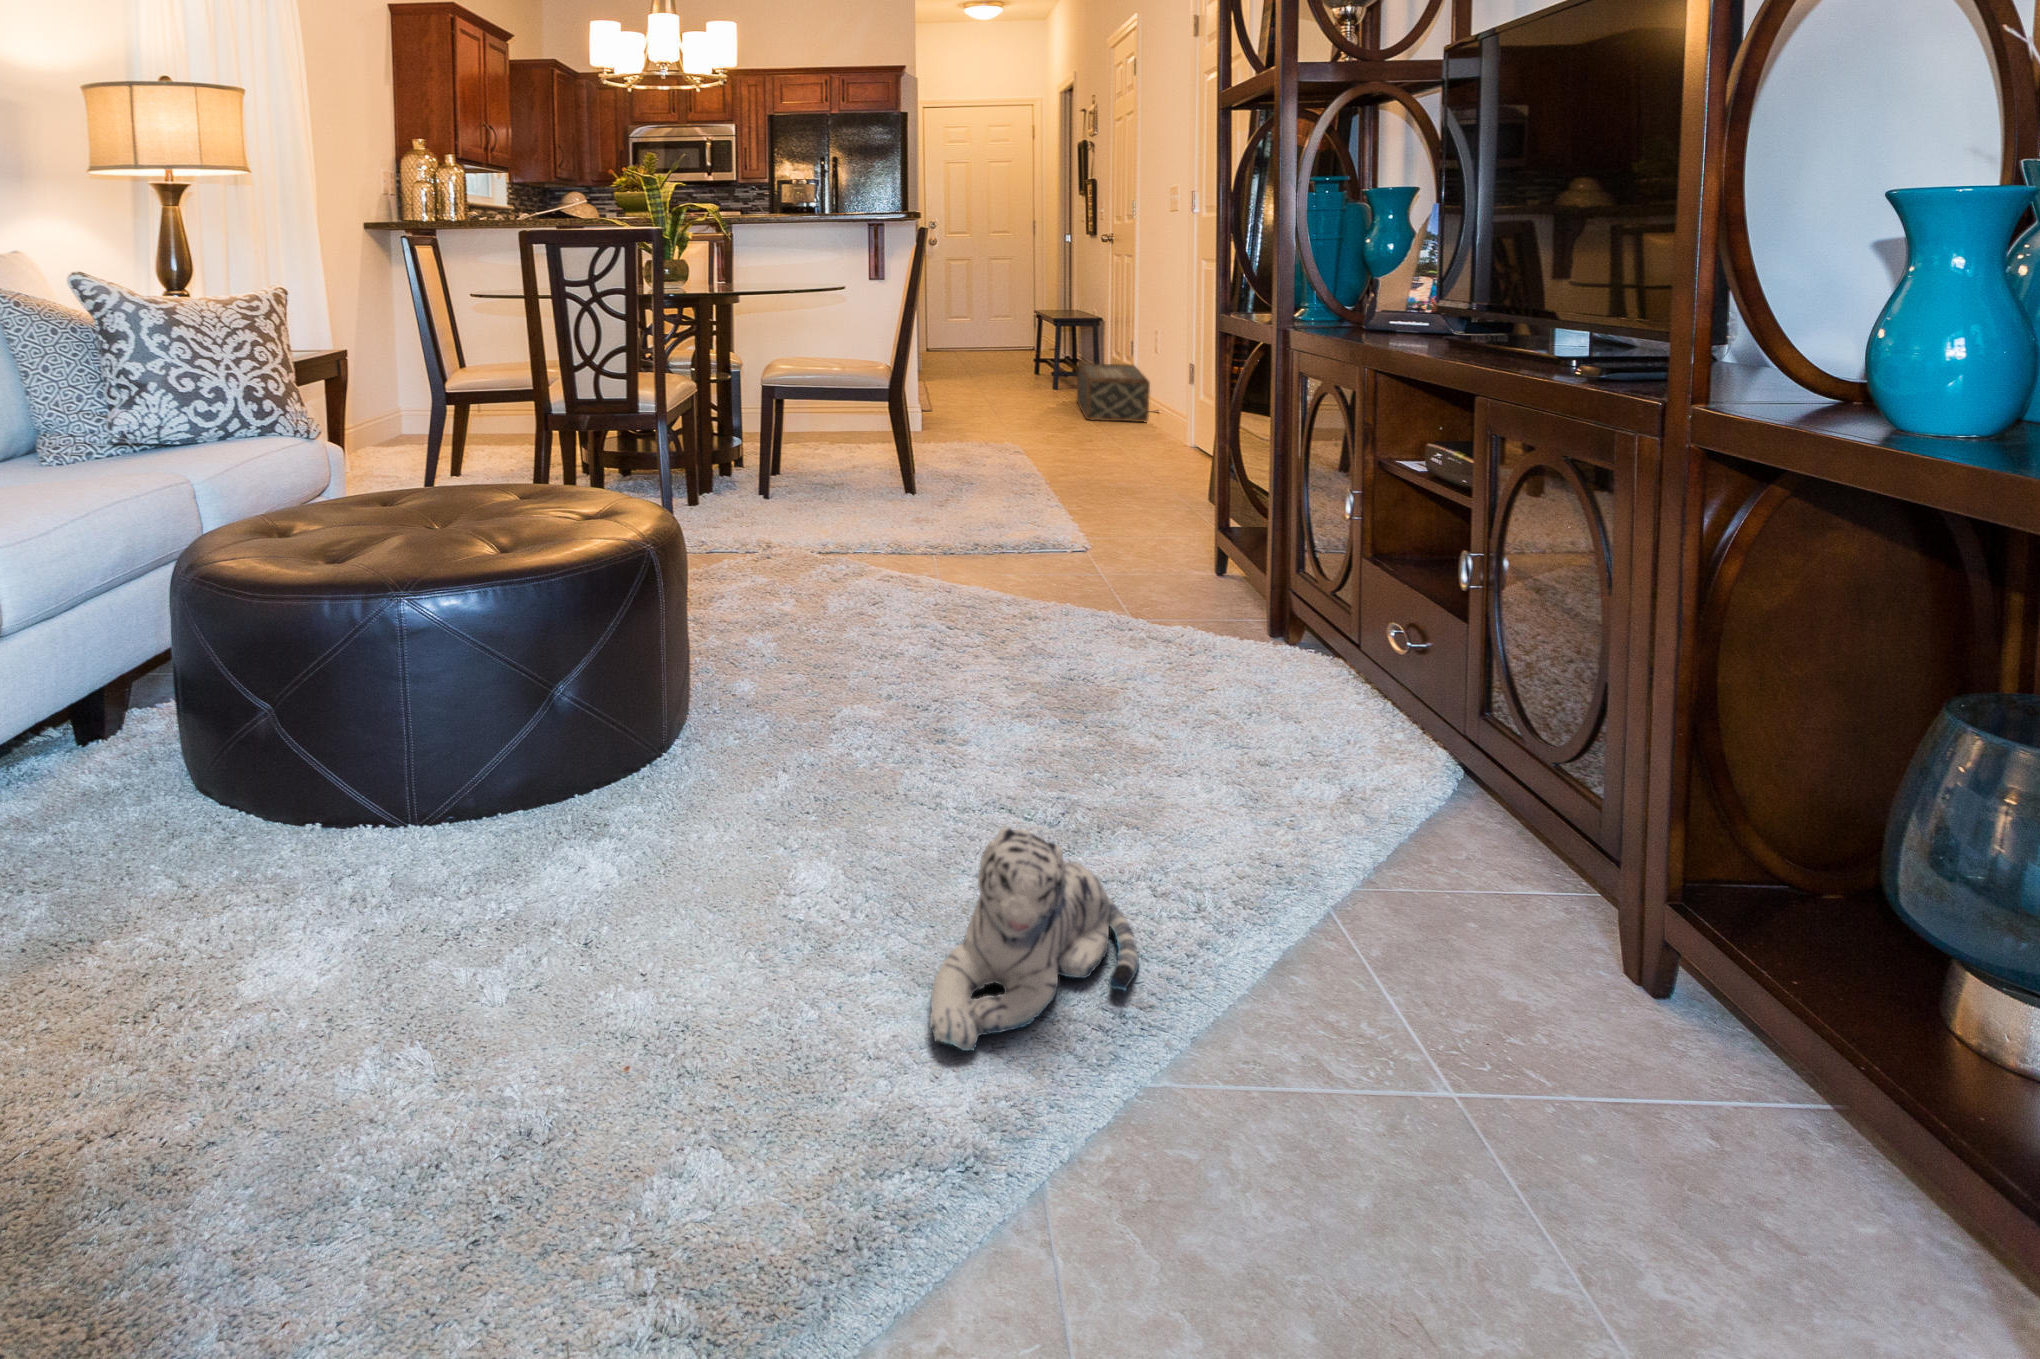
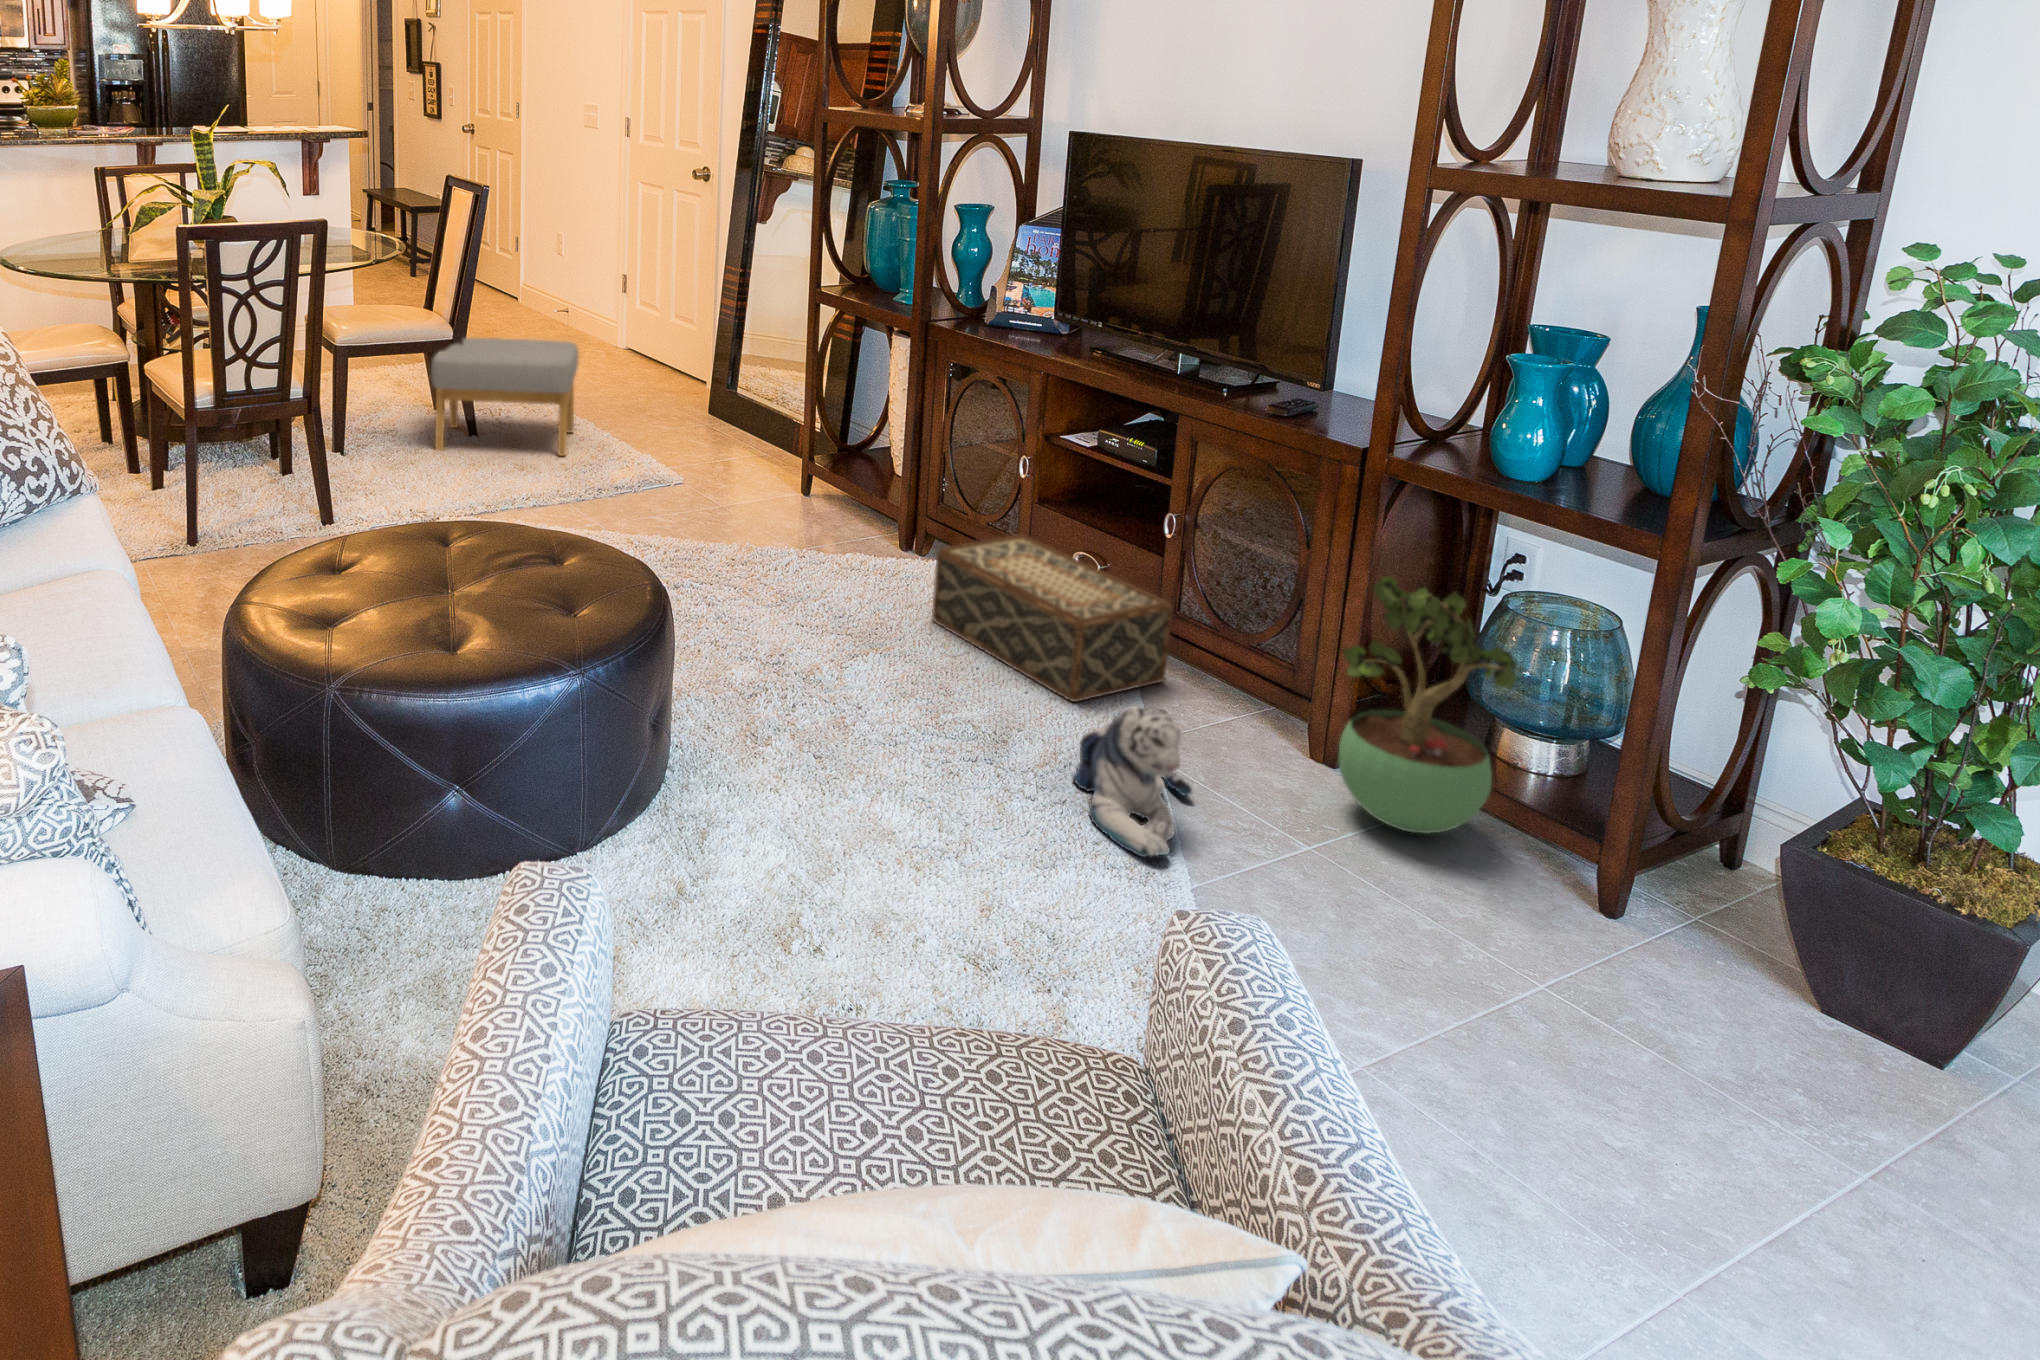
woven basket: present [1077,364,1150,422] -> present [932,535,1173,702]
footstool: none [831,381,995,505] -> present [431,338,579,456]
potted plant: none [1334,711,1588,1183] -> present [1338,576,1516,833]

